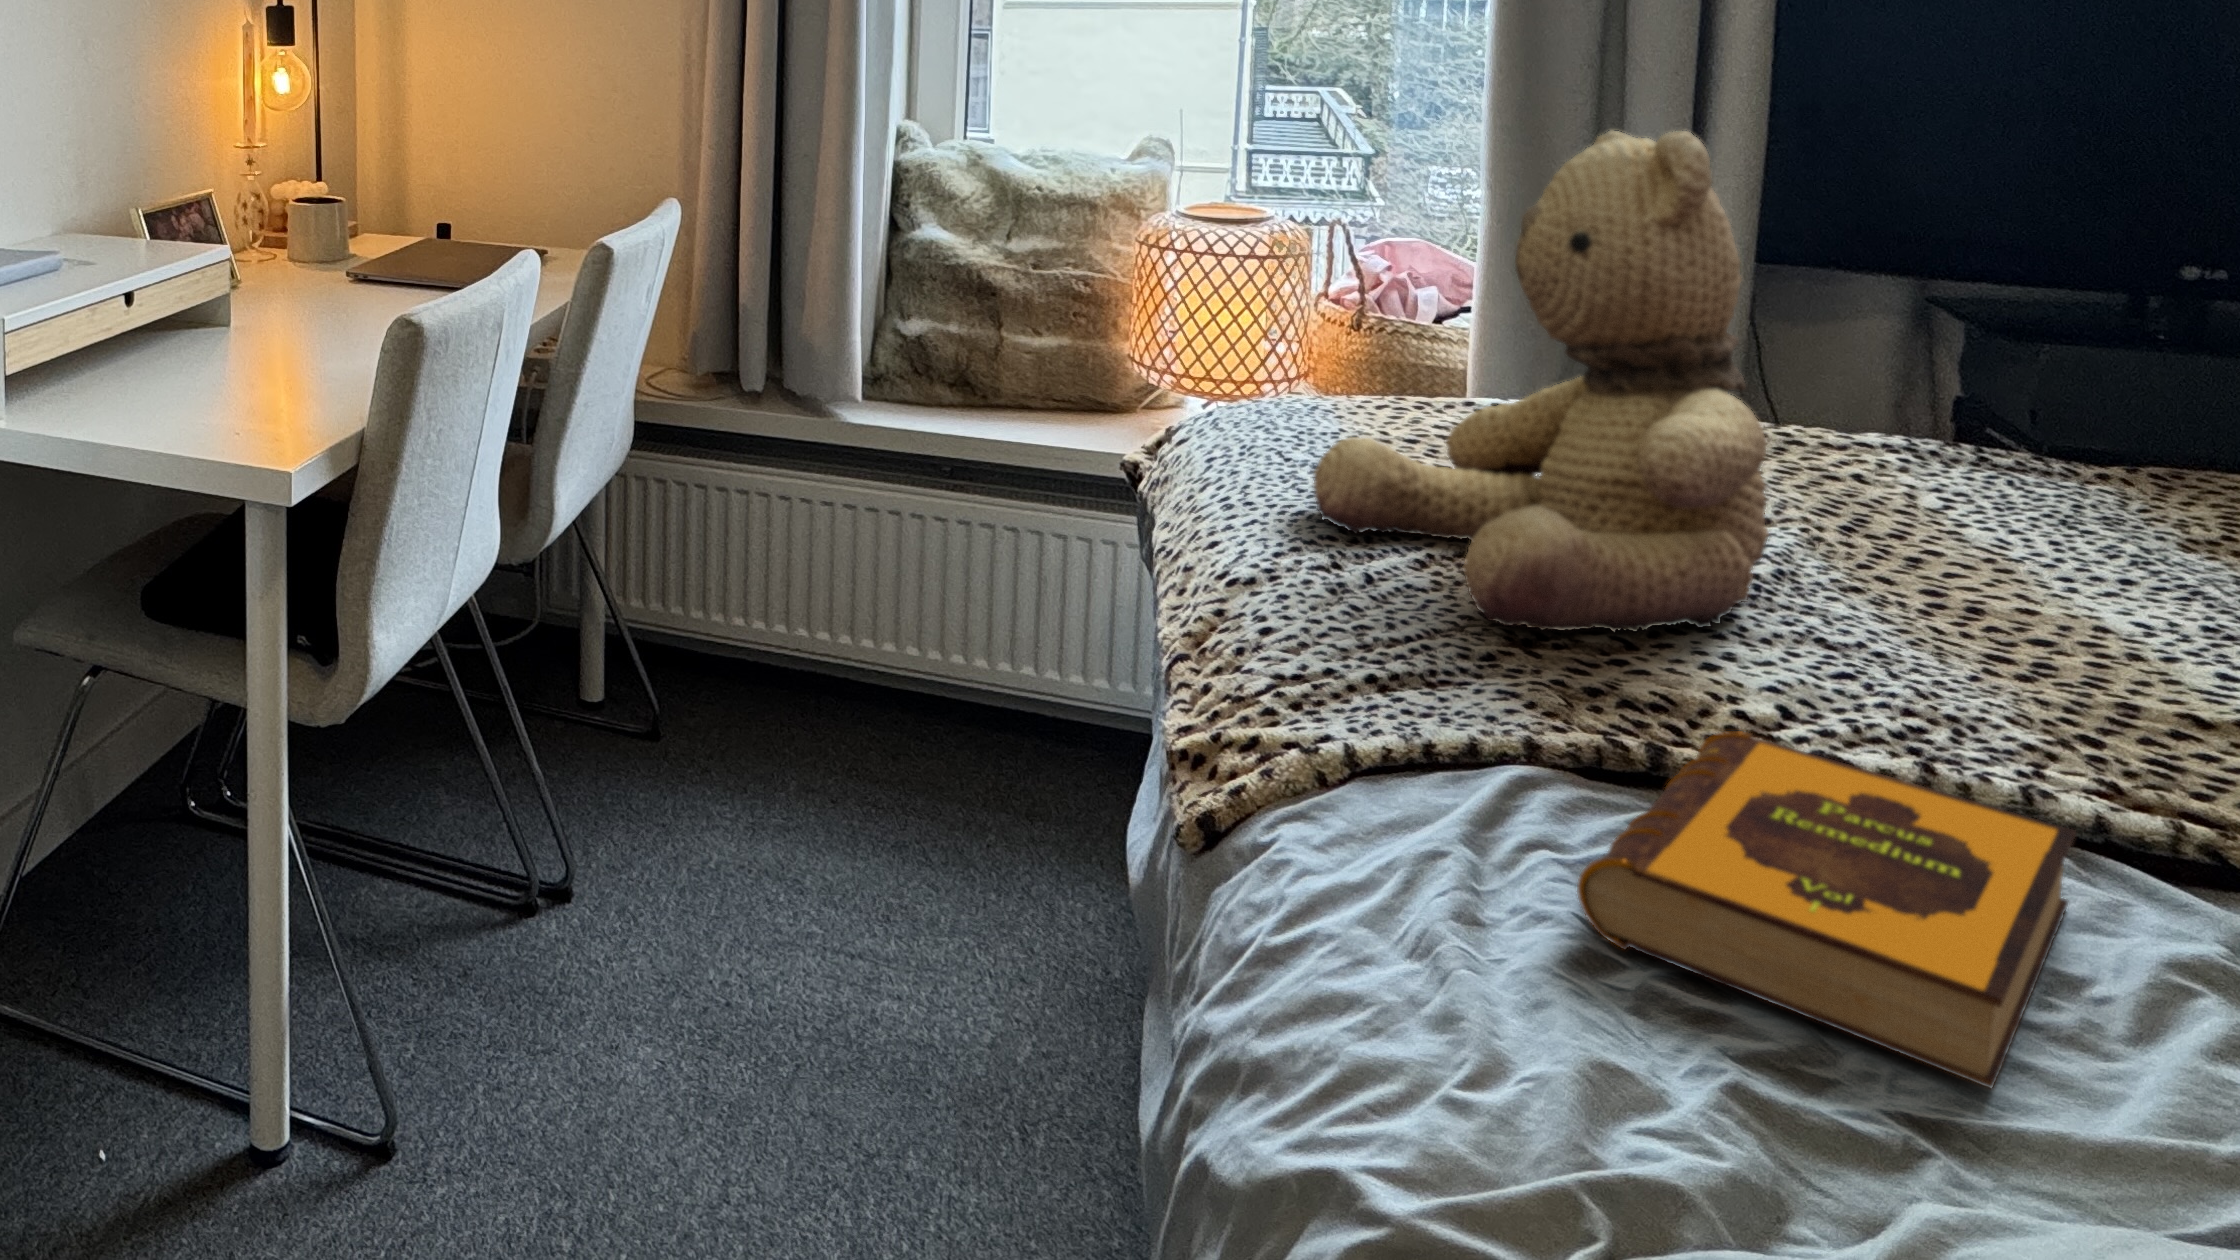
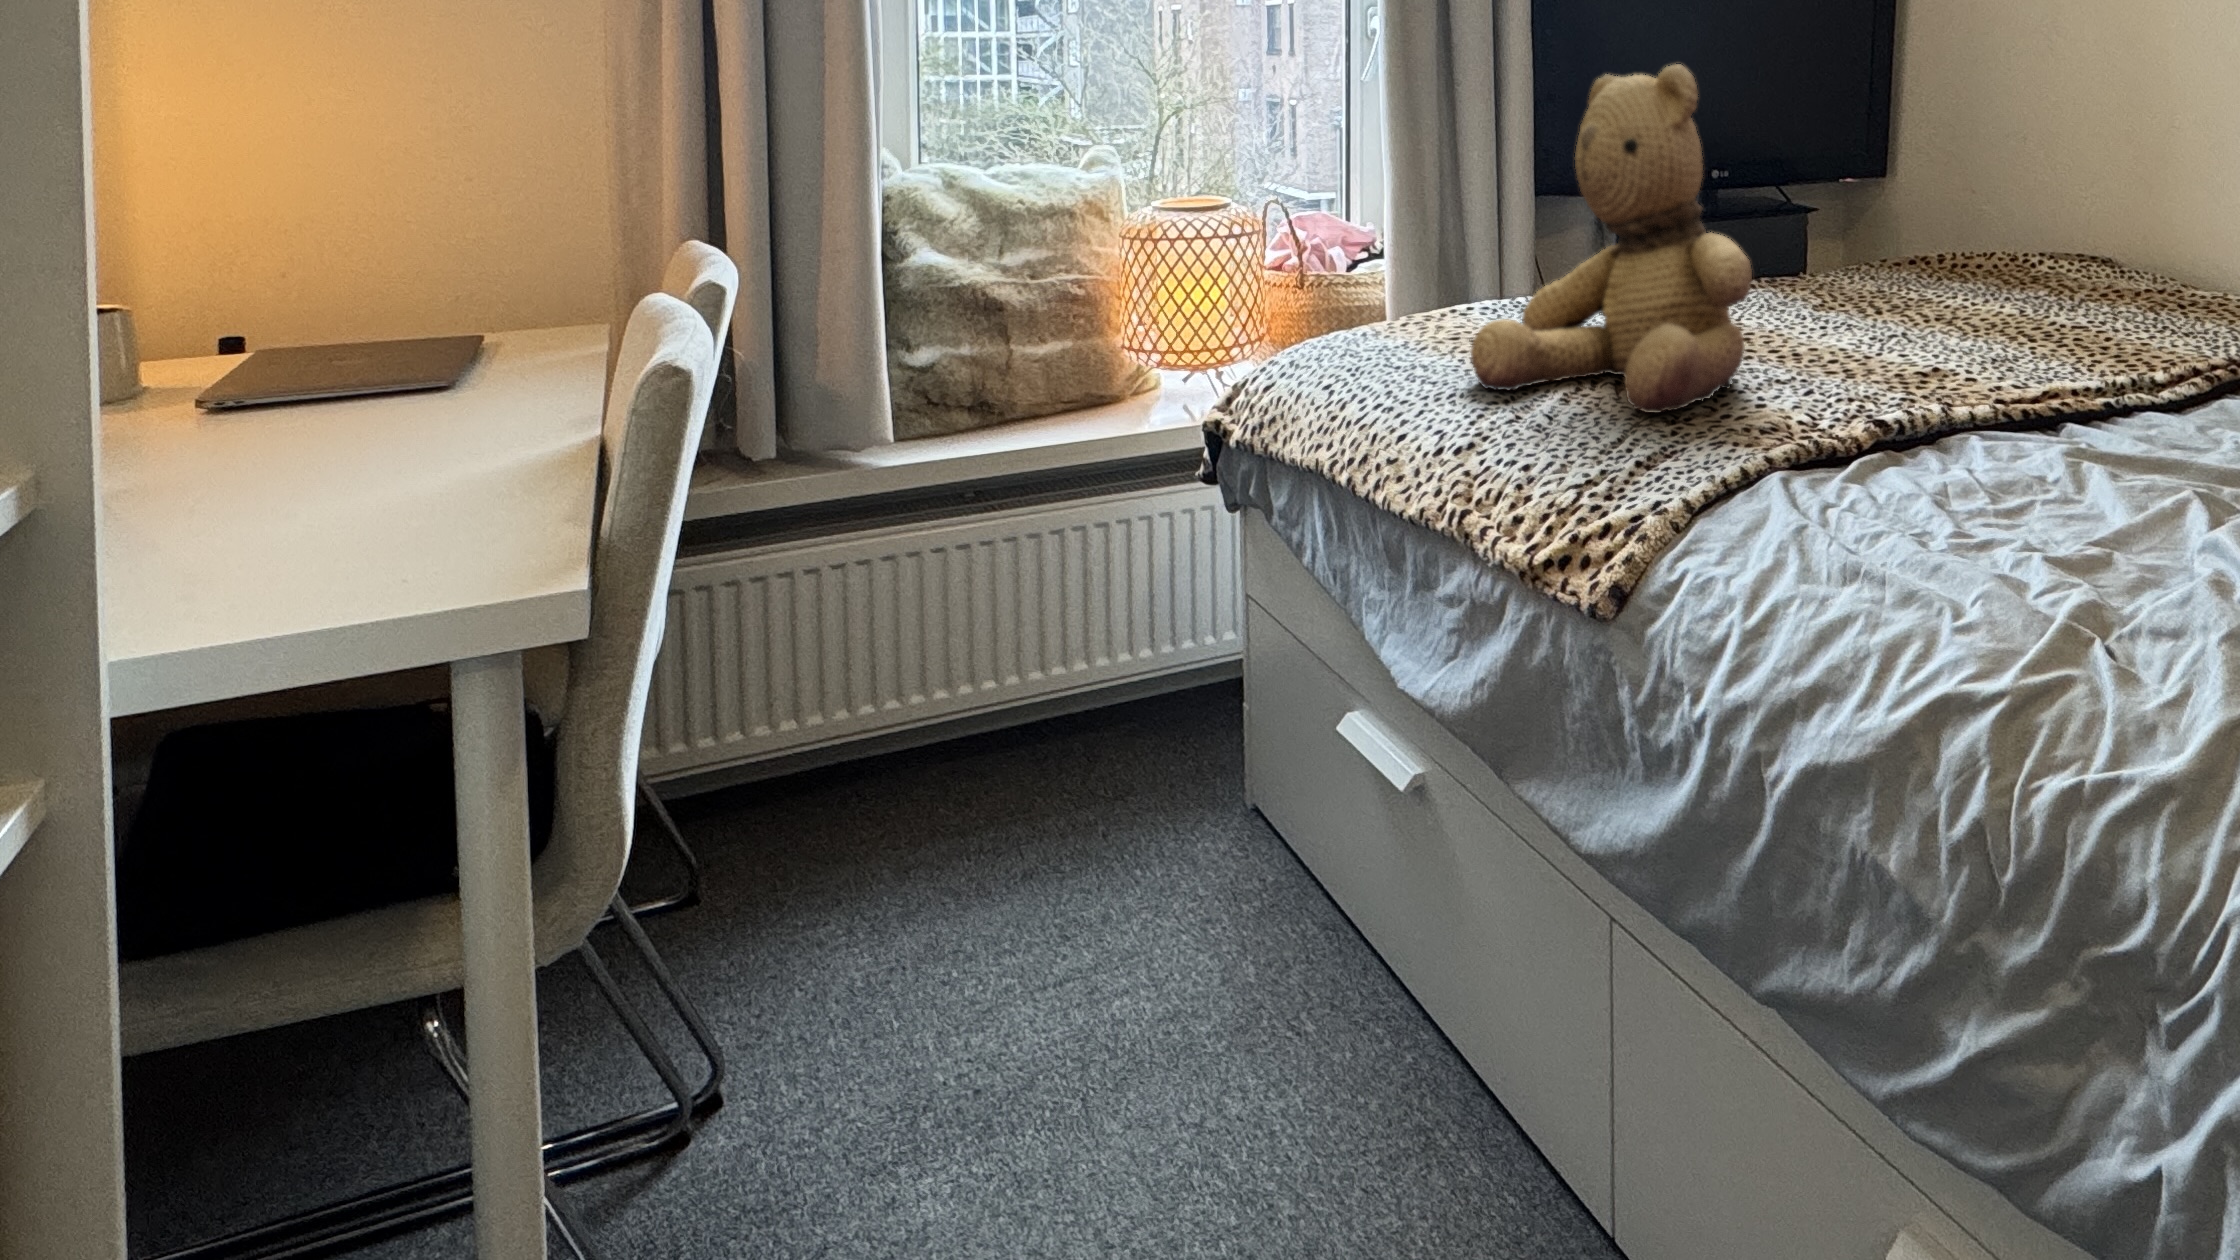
hardback book: present [1577,731,2075,1088] -> none [1834,410,2084,533]

